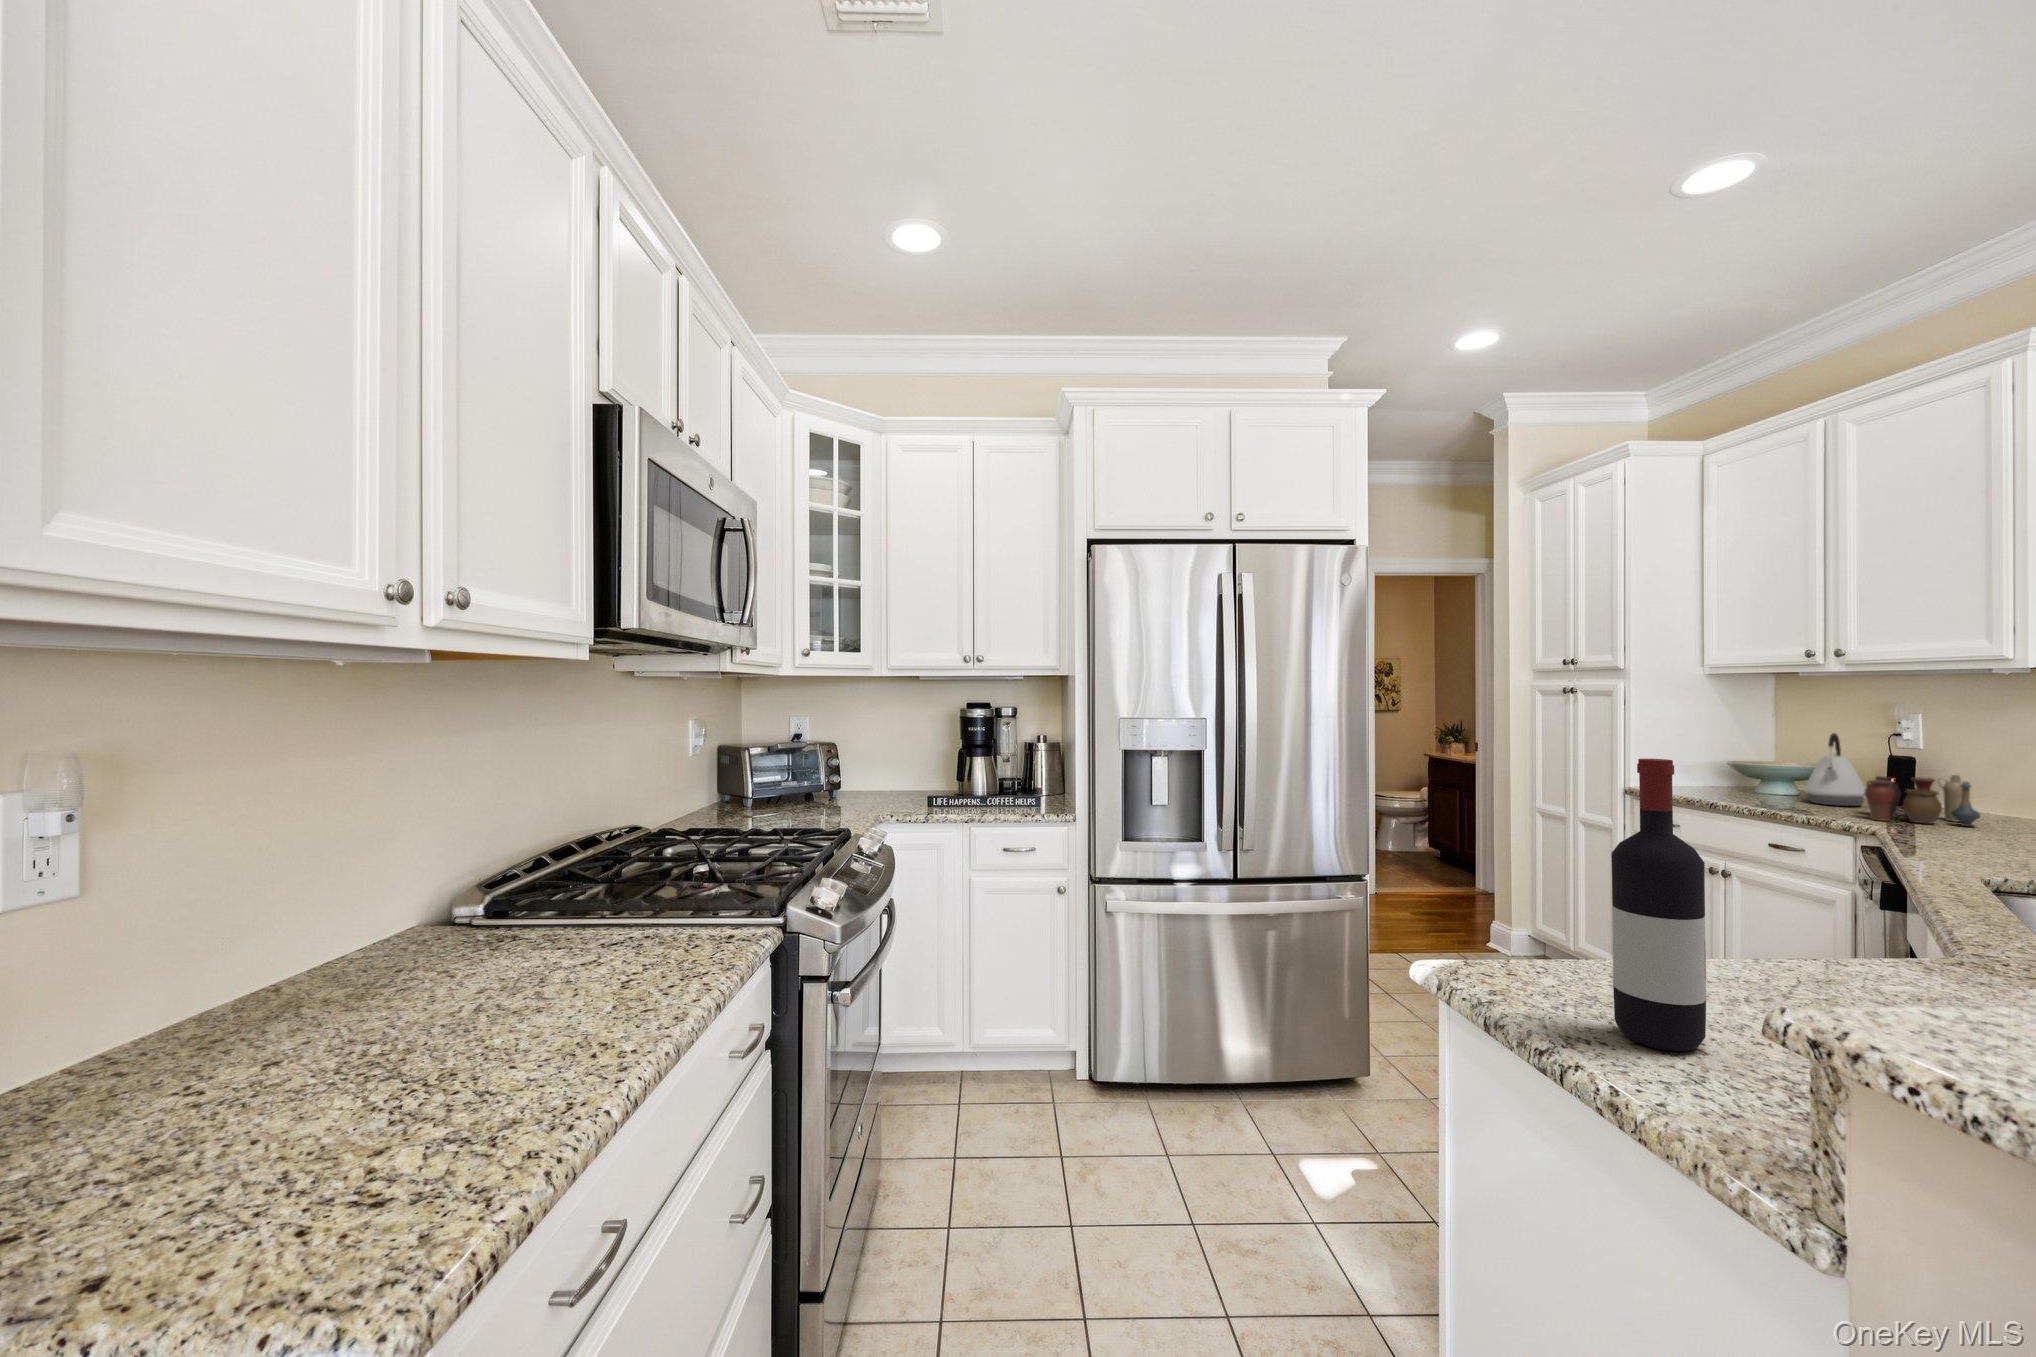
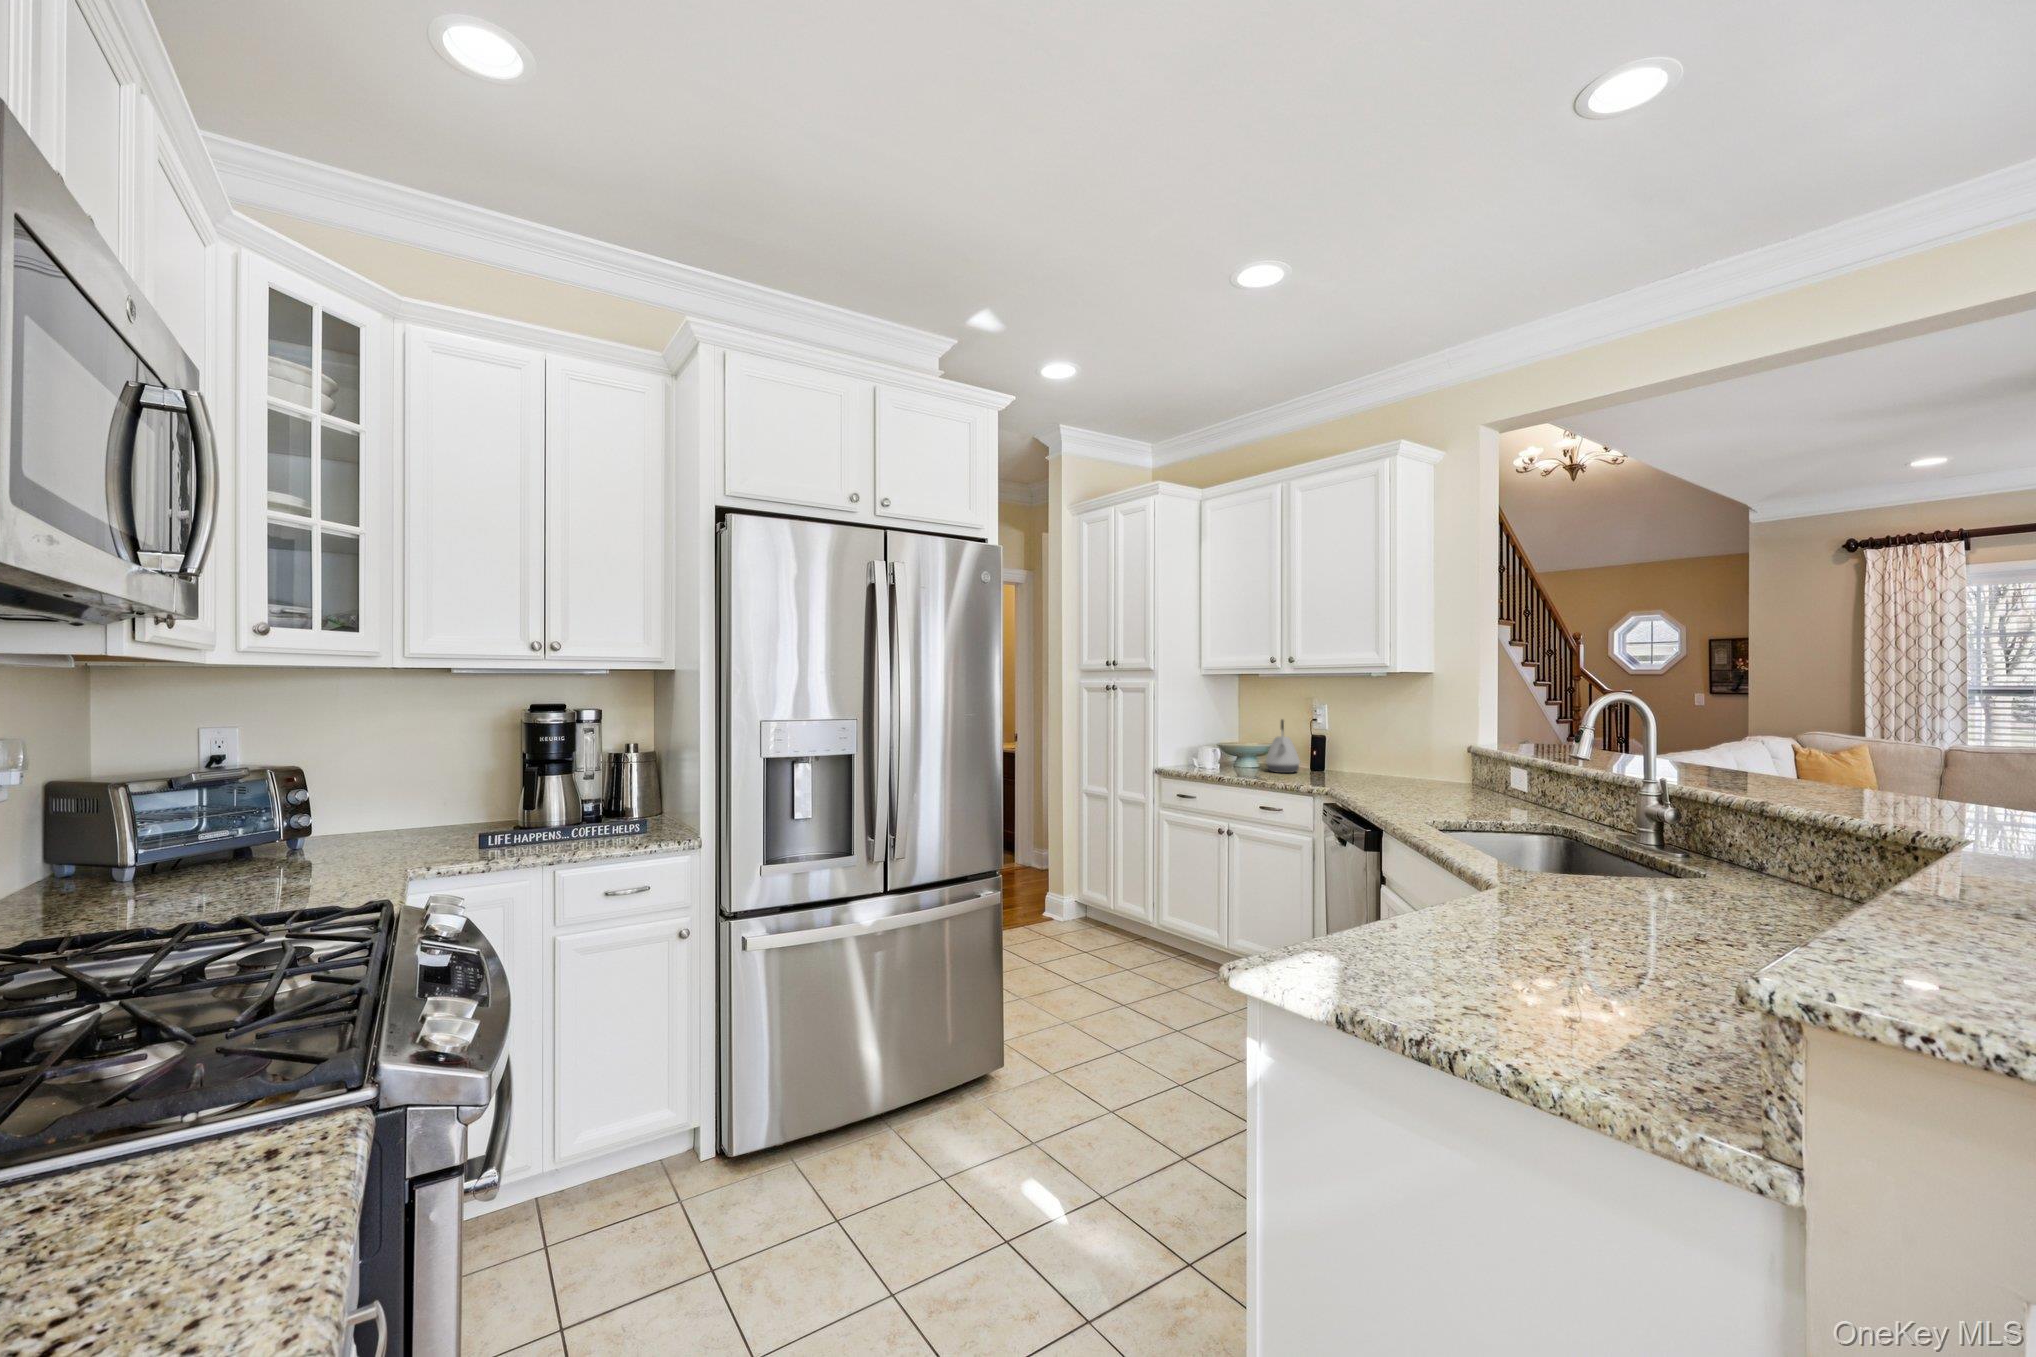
wine bottle: present [1611,759,1706,1051] -> none [1431,749,1509,1013]
vase: present [1864,775,1980,826] -> none [1305,747,1367,782]

